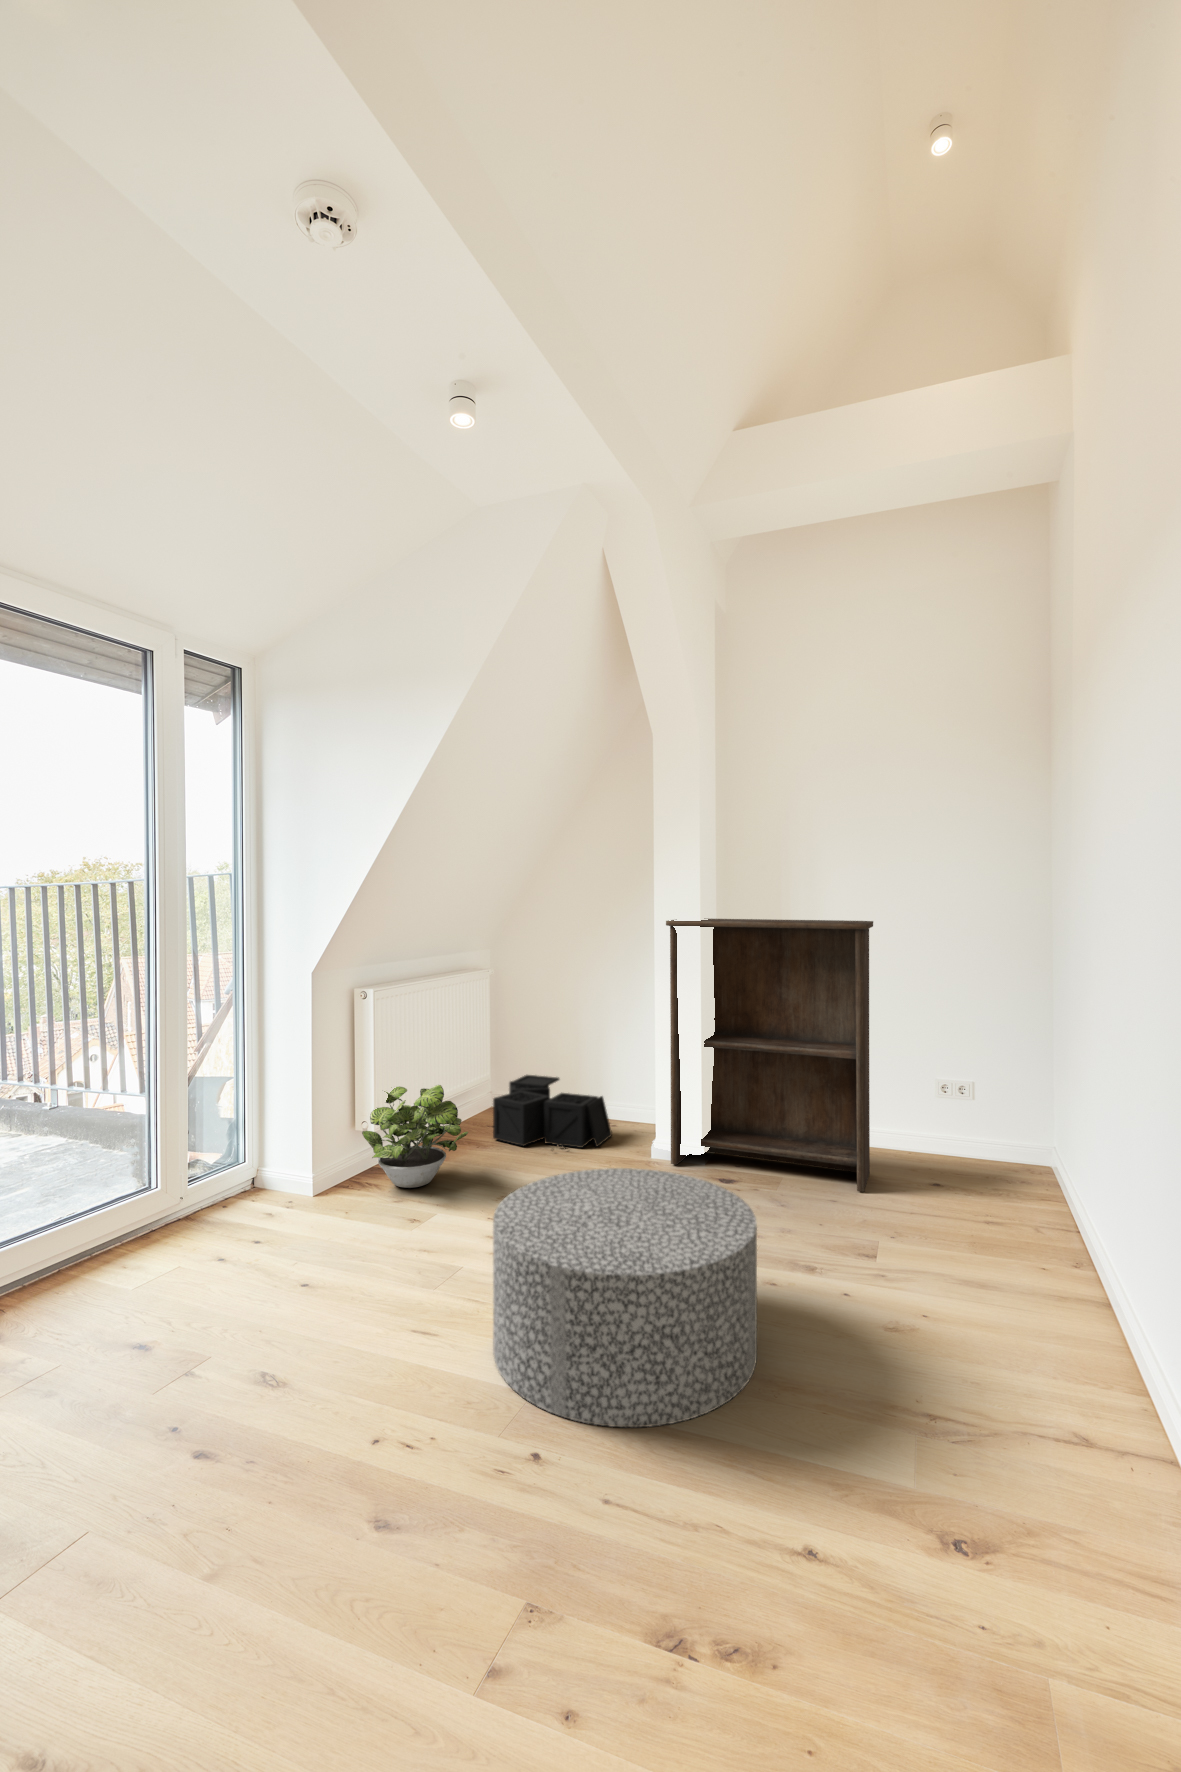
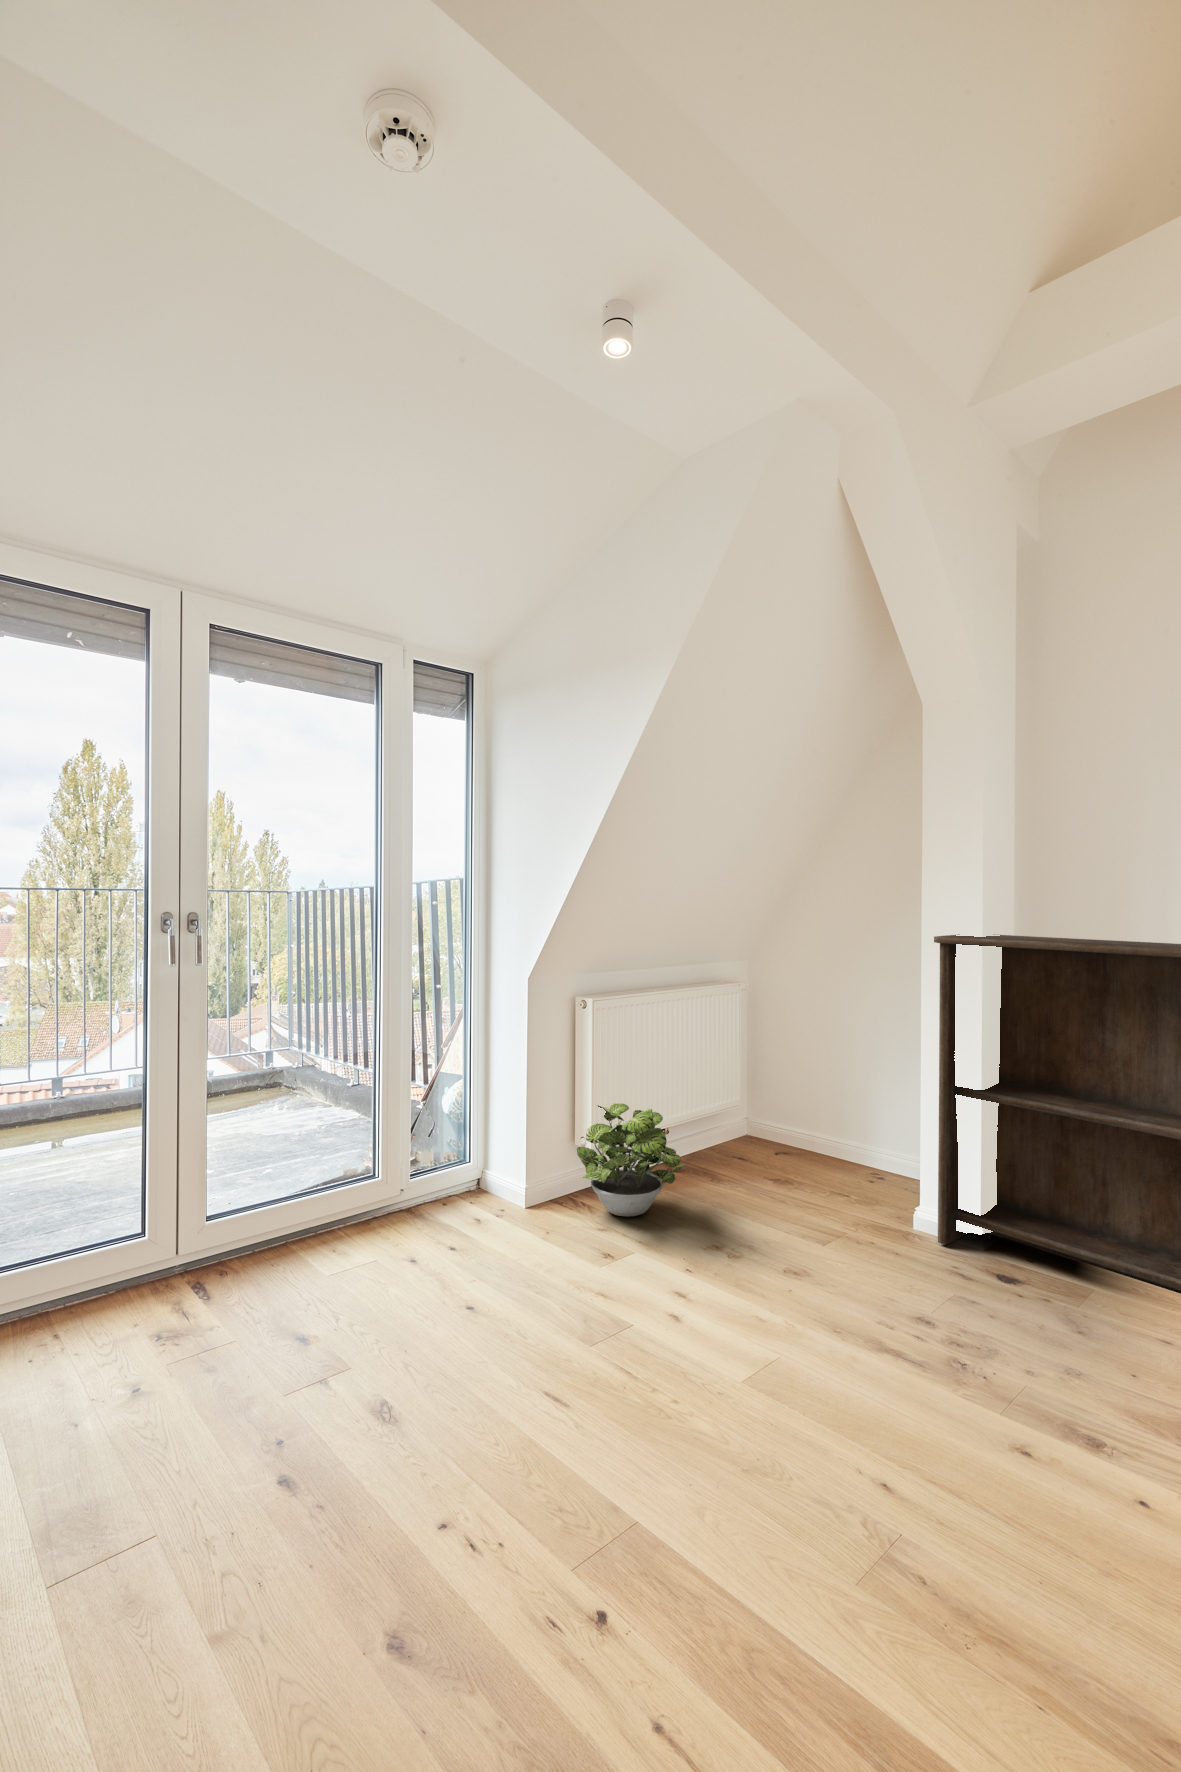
storage bin: present [493,1075,612,1150] -> none [734,1103,876,1203]
ottoman: present [493,1168,757,1427] -> none [612,1244,965,1638]

